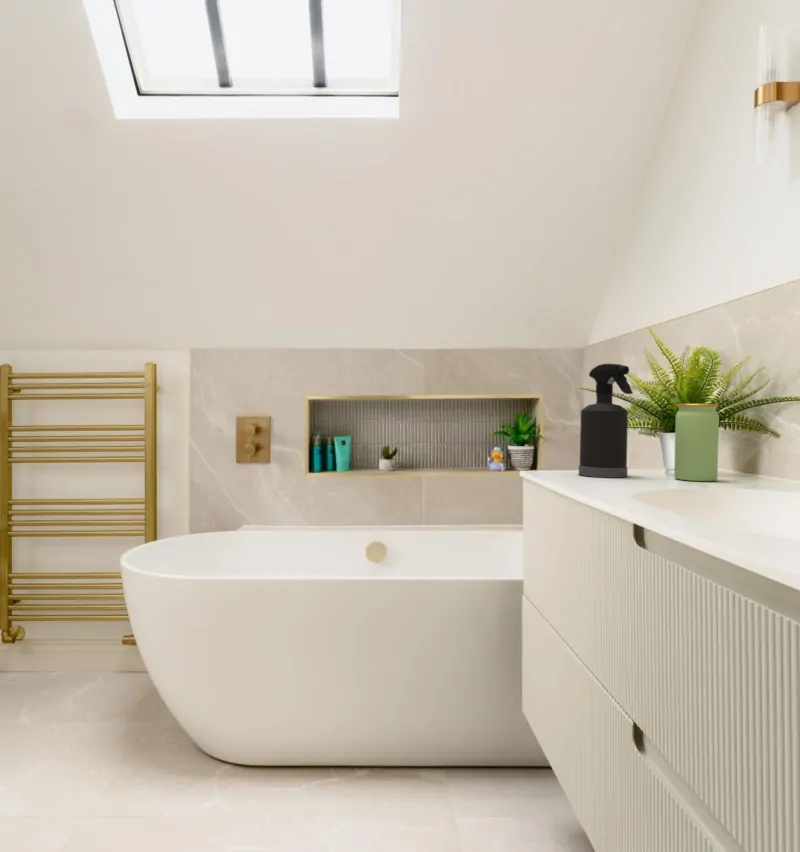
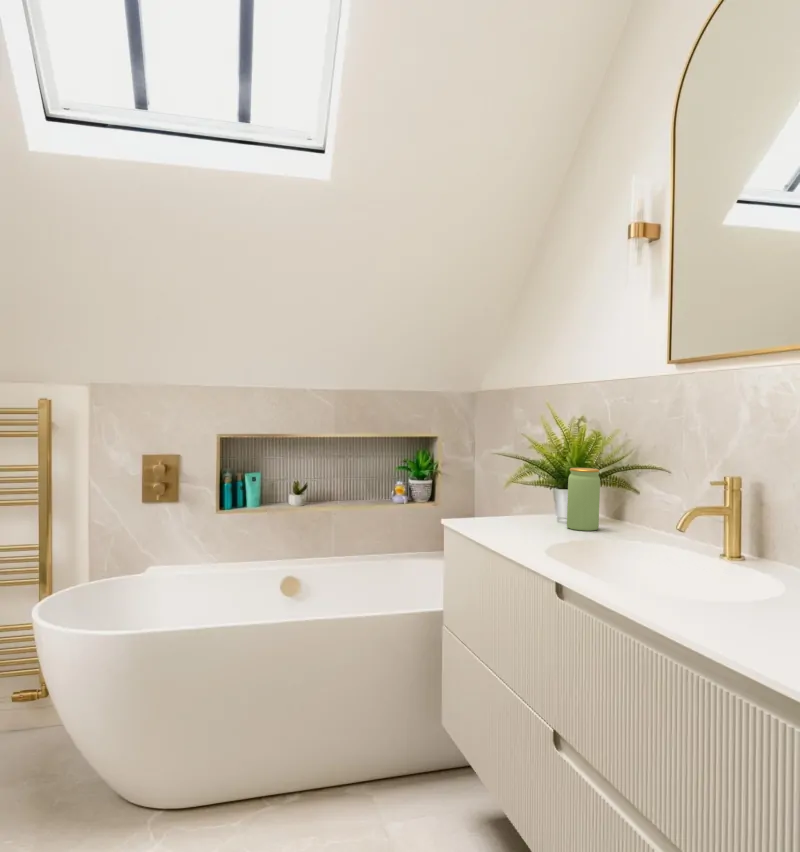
spray bottle: present [578,364,633,478] -> none [493,434,537,528]

